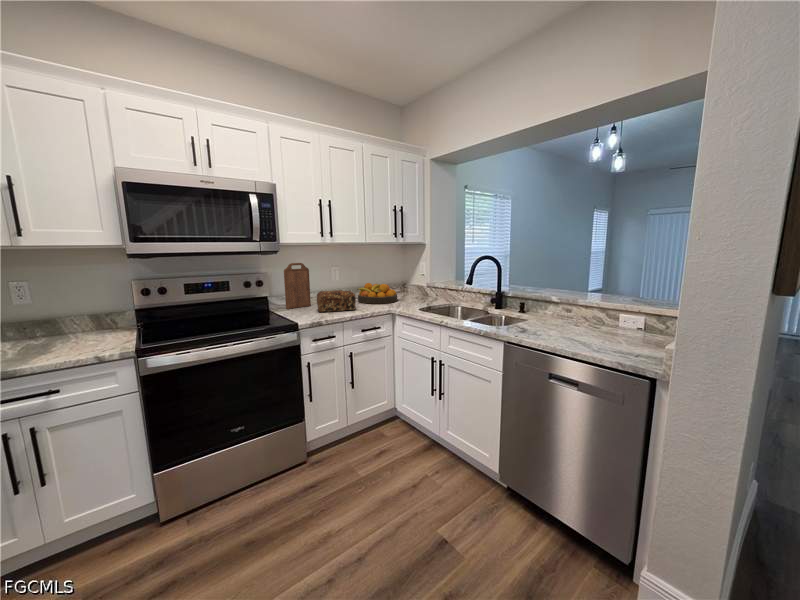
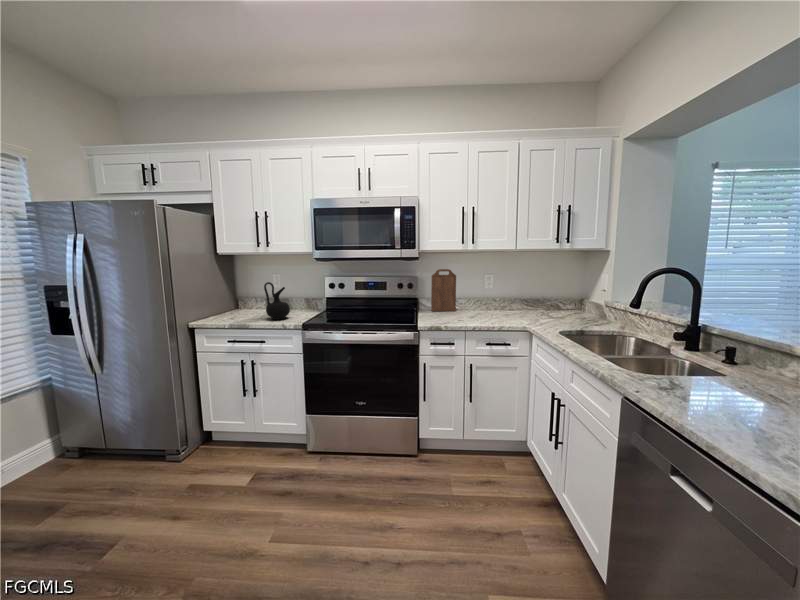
fruit bowl: present [357,283,397,304] -> none [506,293,555,318]
bread loaf: present [317,290,356,312] -> none [451,298,492,320]
ceramic jug: none [28,291,86,351] -> present [264,282,290,320]

